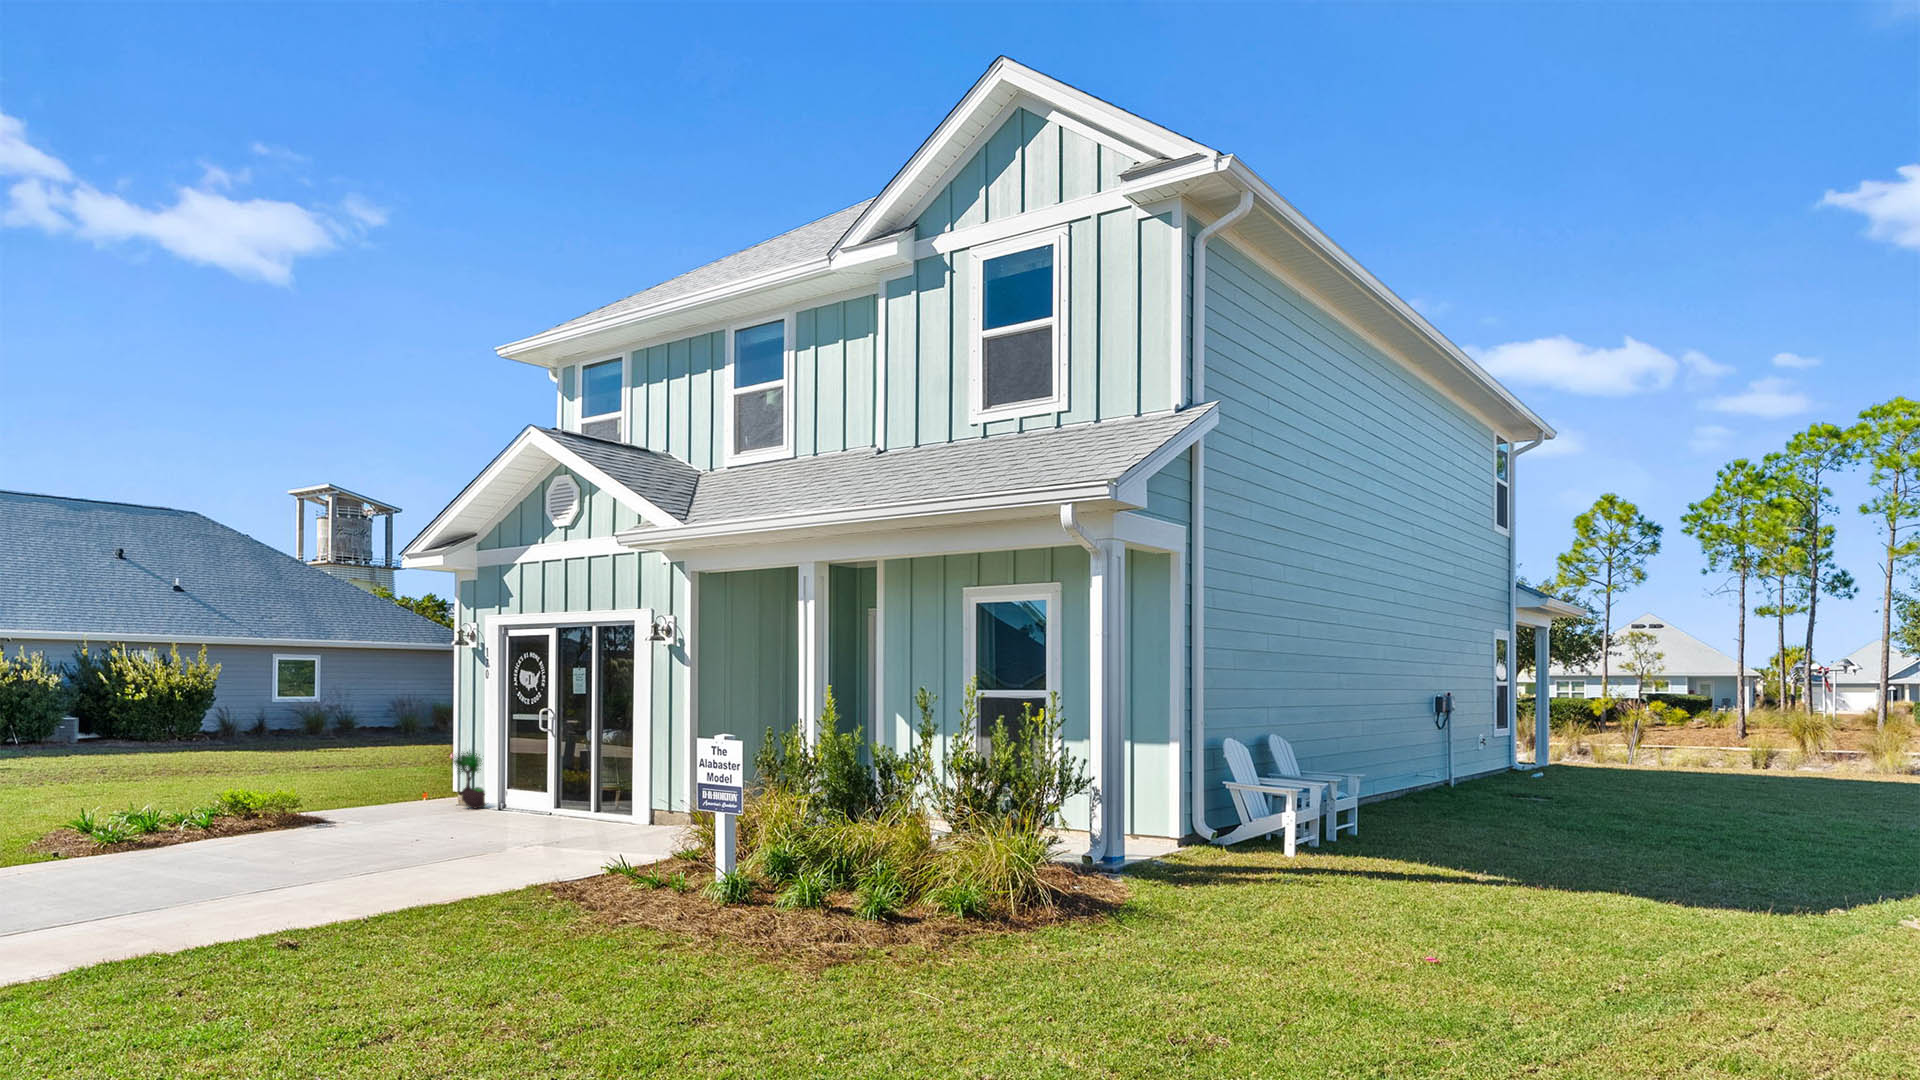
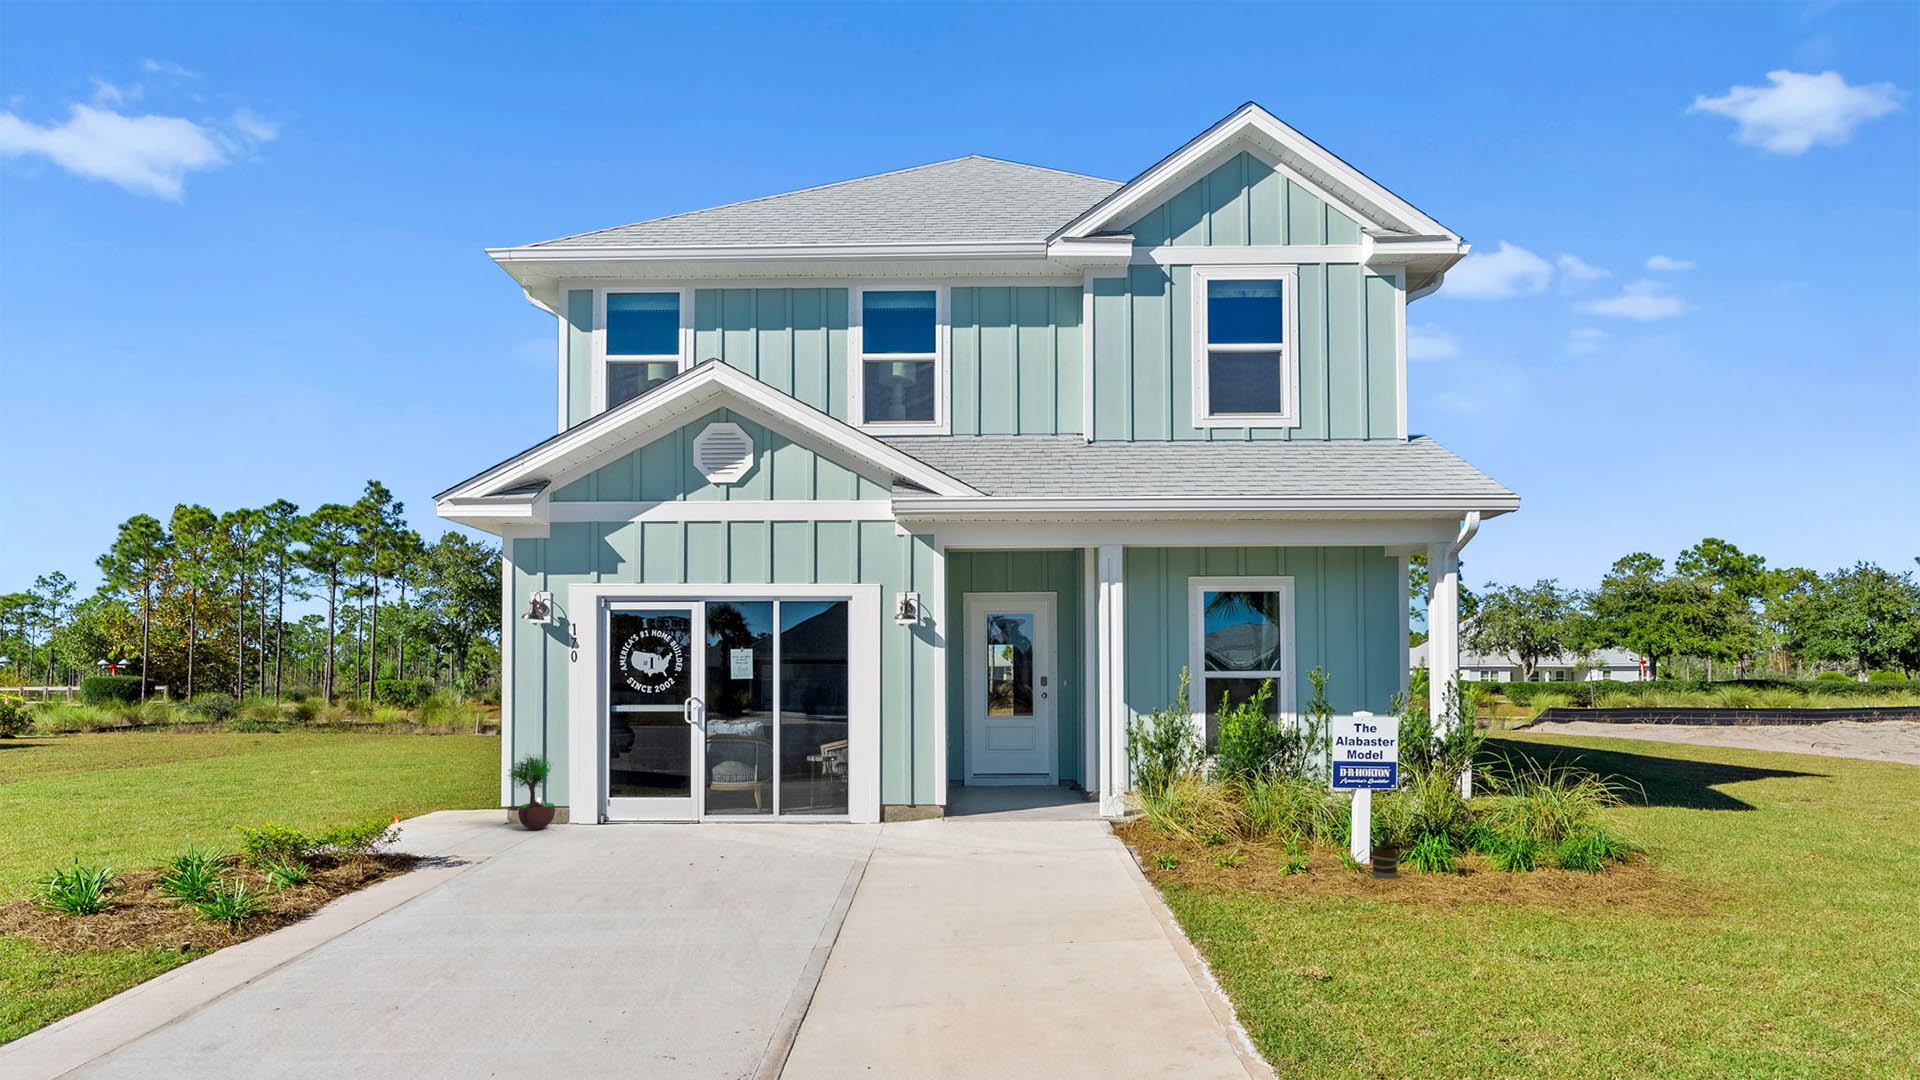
wooden bucket: none [713,861,740,912] -> present [1372,831,1398,878]

